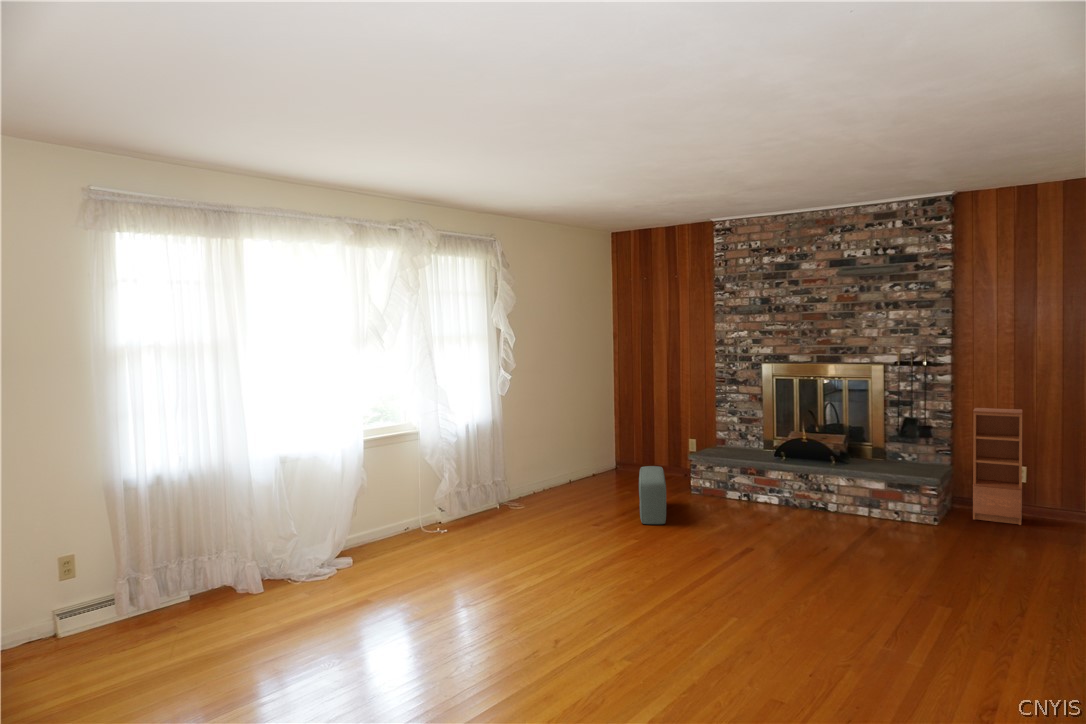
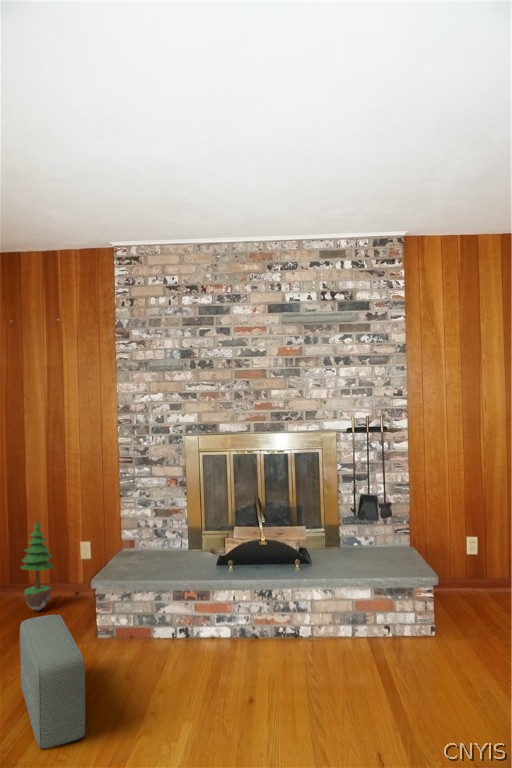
bookcase: present [973,408,1022,525] -> none [432,479,497,616]
potted tree: none [651,416,673,476] -> present [20,520,54,611]

